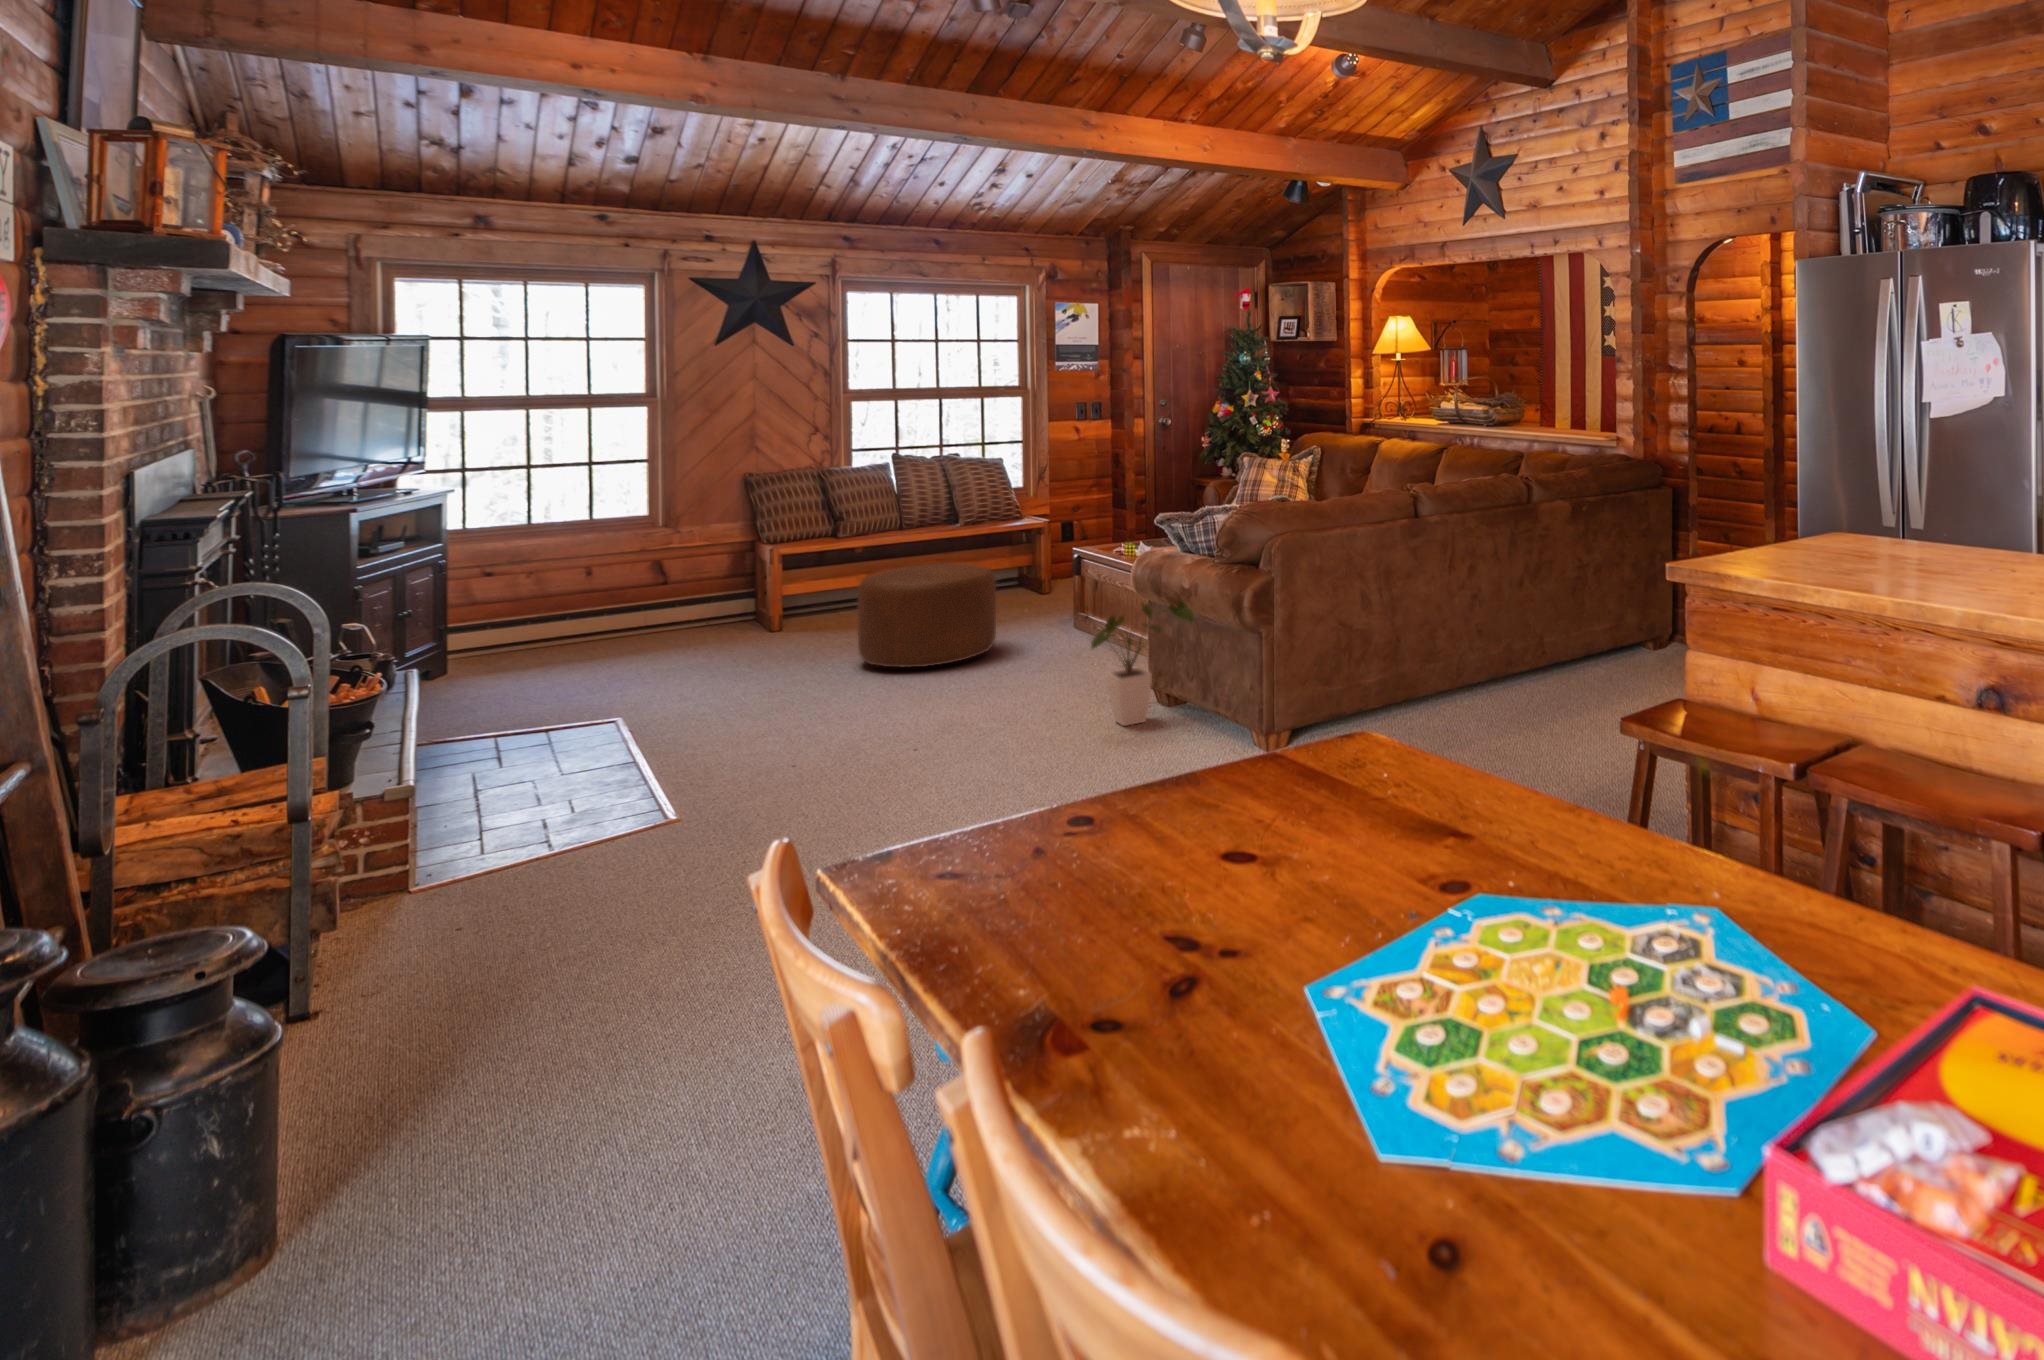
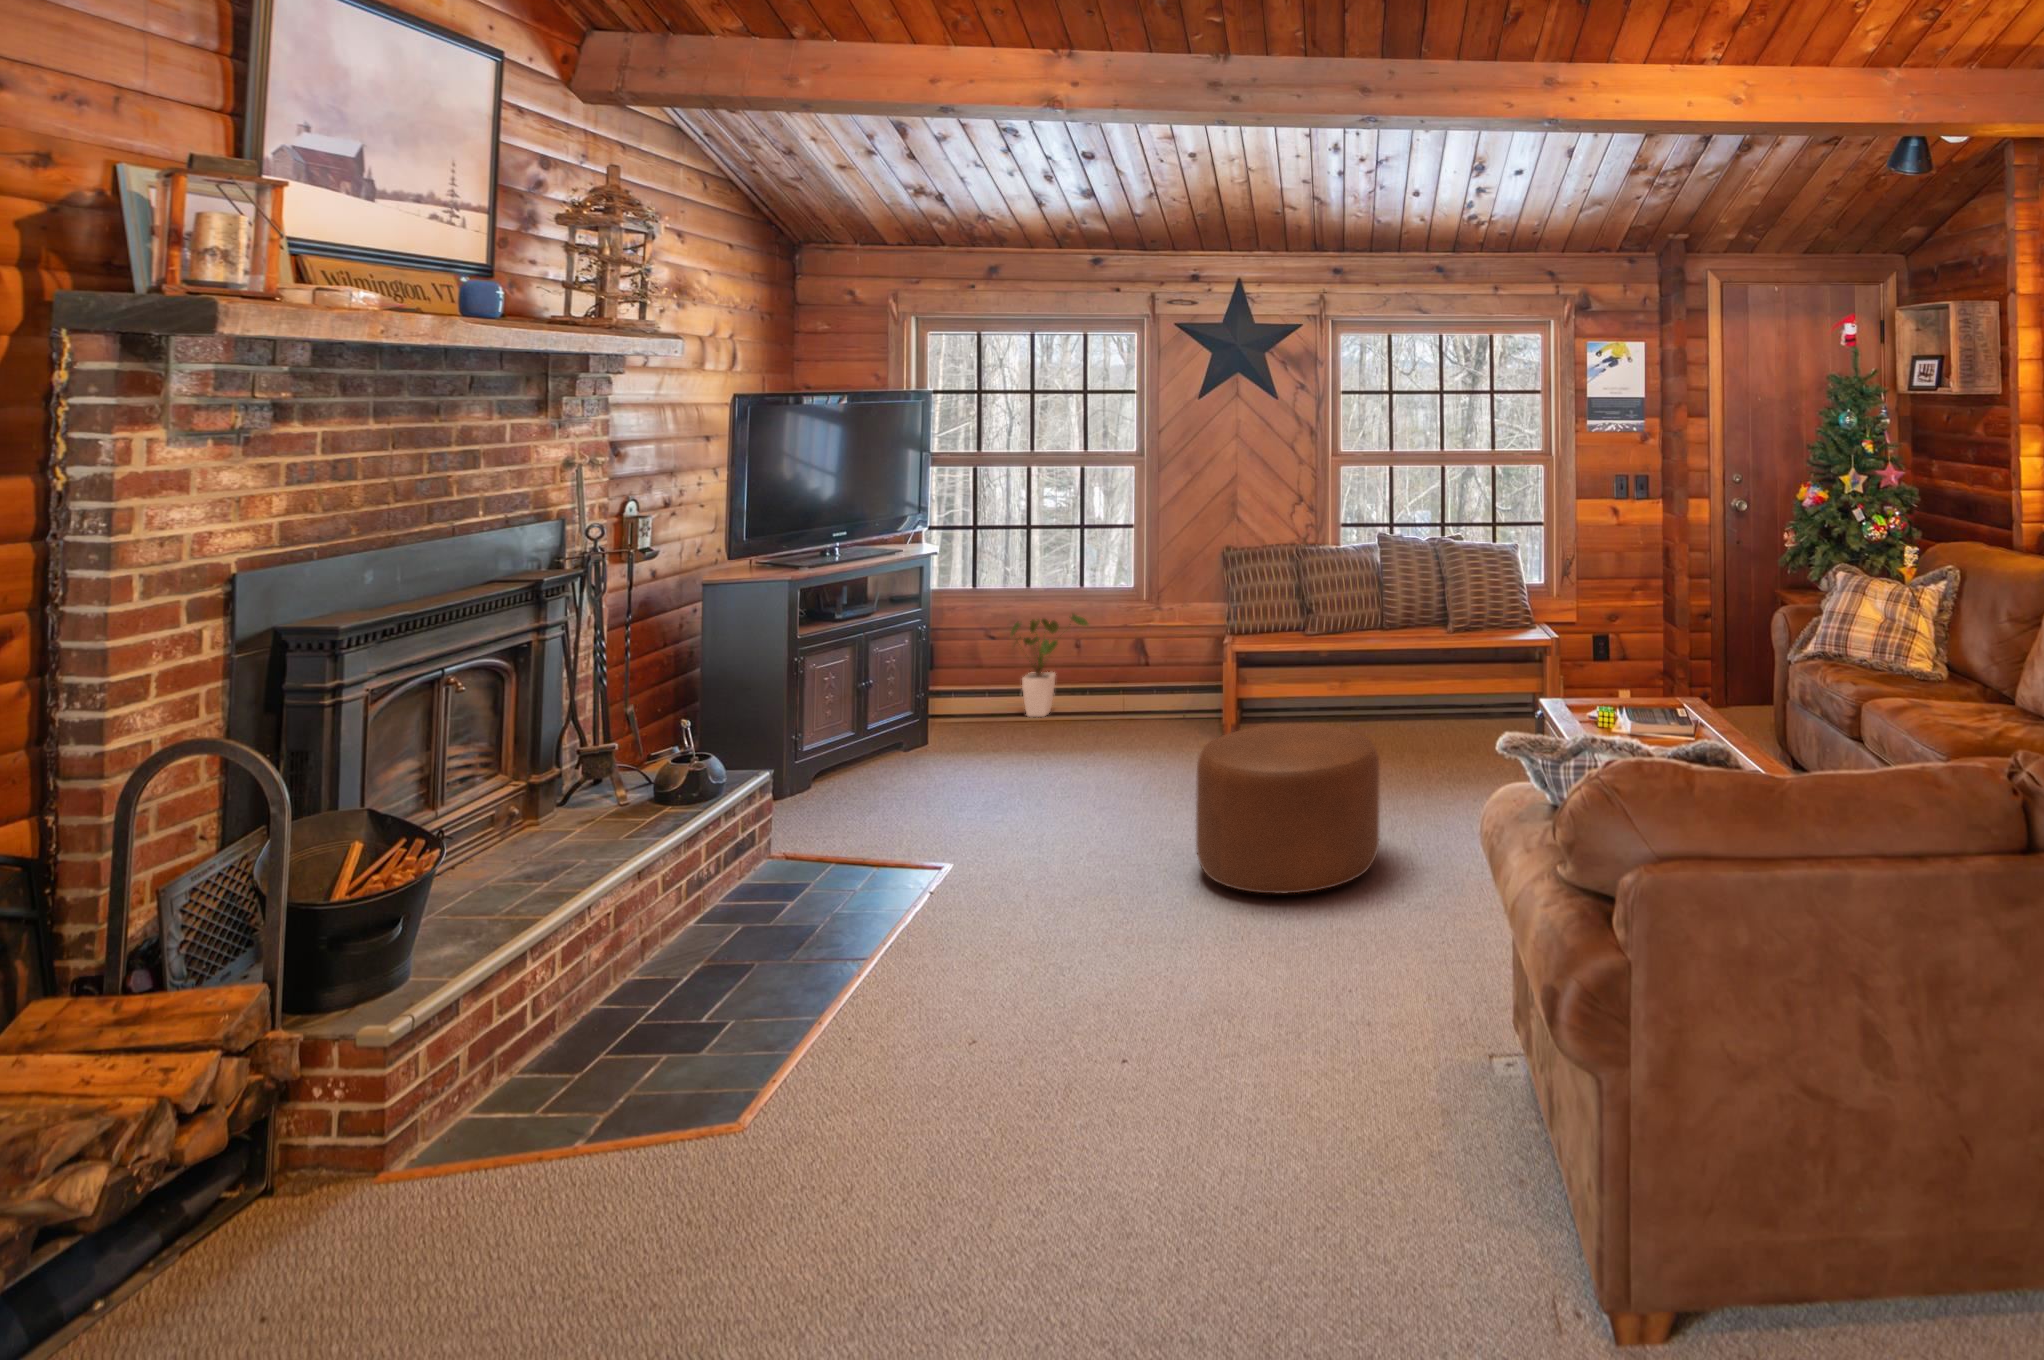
house plant: present [1074,601,1194,726] -> present [1011,614,1088,717]

